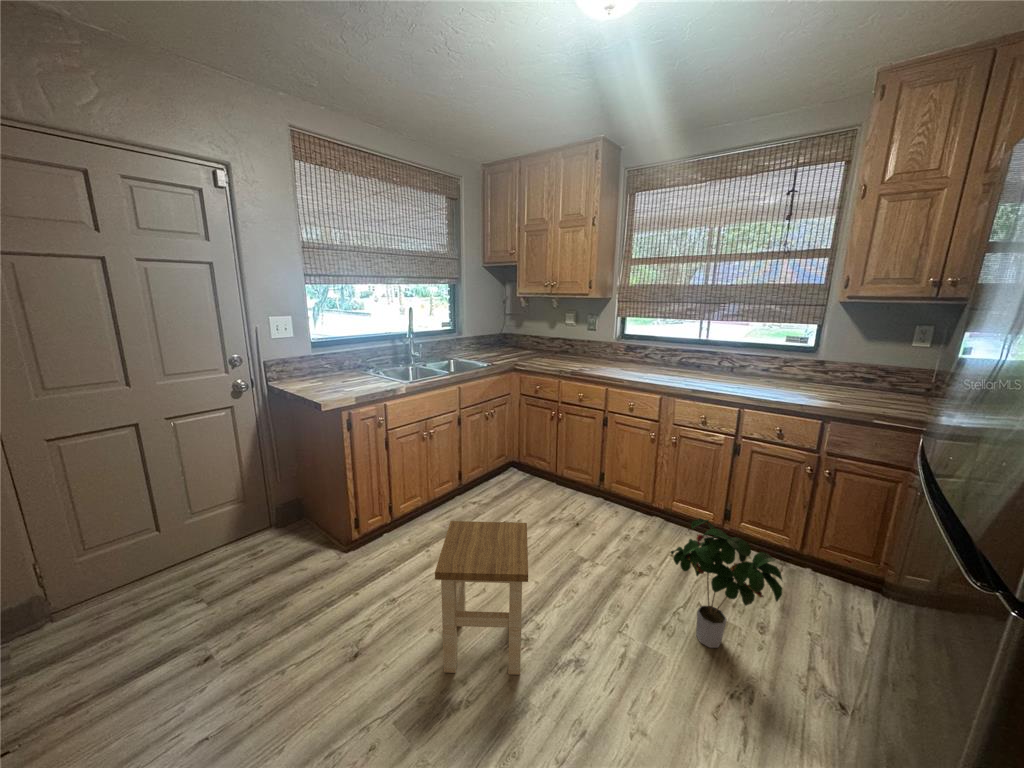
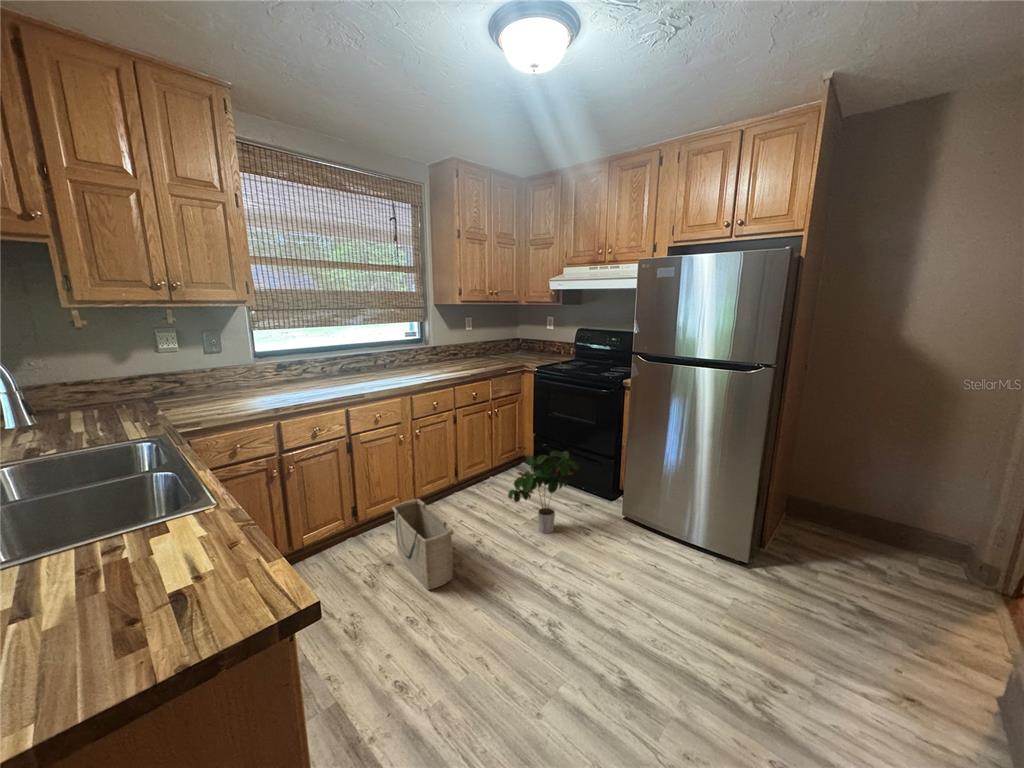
basket: none [551,483,621,561] -> present [392,499,454,590]
stool: present [435,521,528,675] -> none [508,531,606,696]

